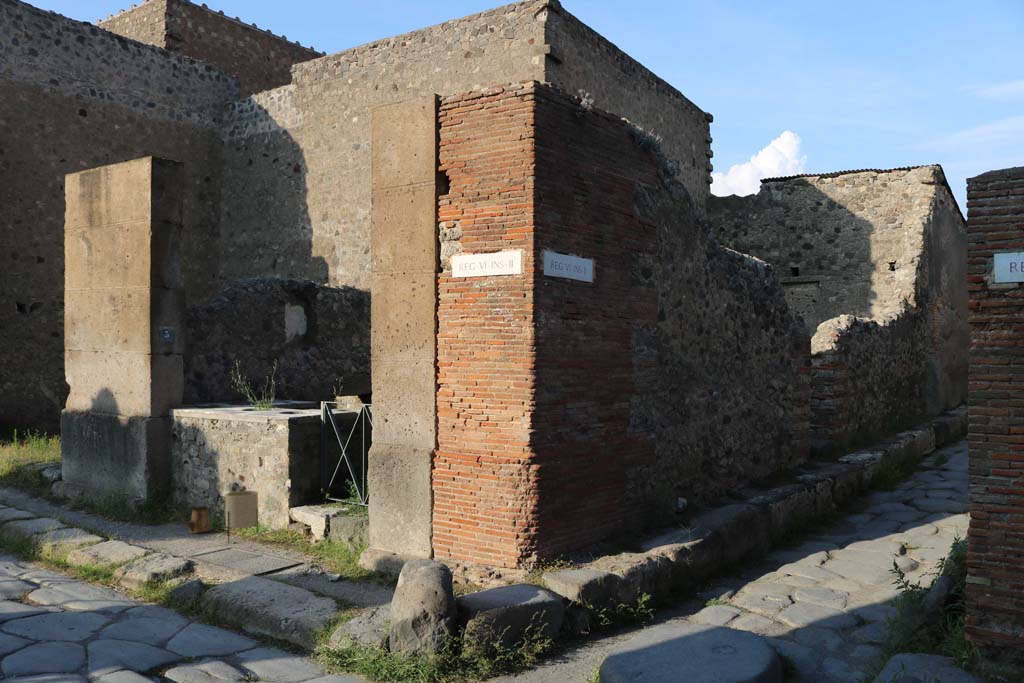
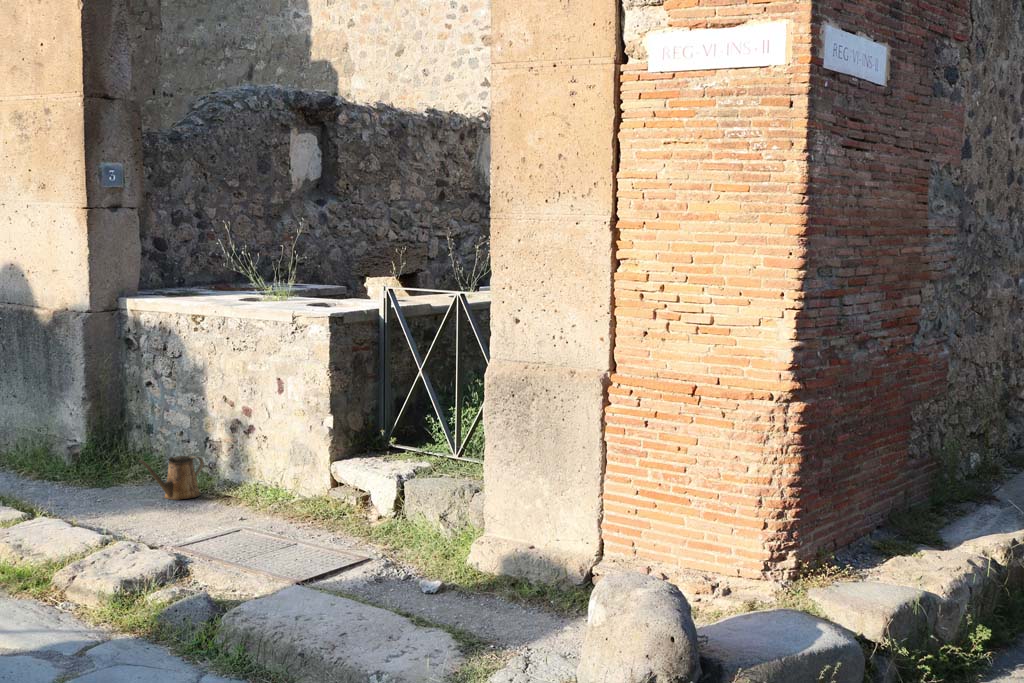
planter: present [226,491,258,543] -> none [226,434,280,518]

